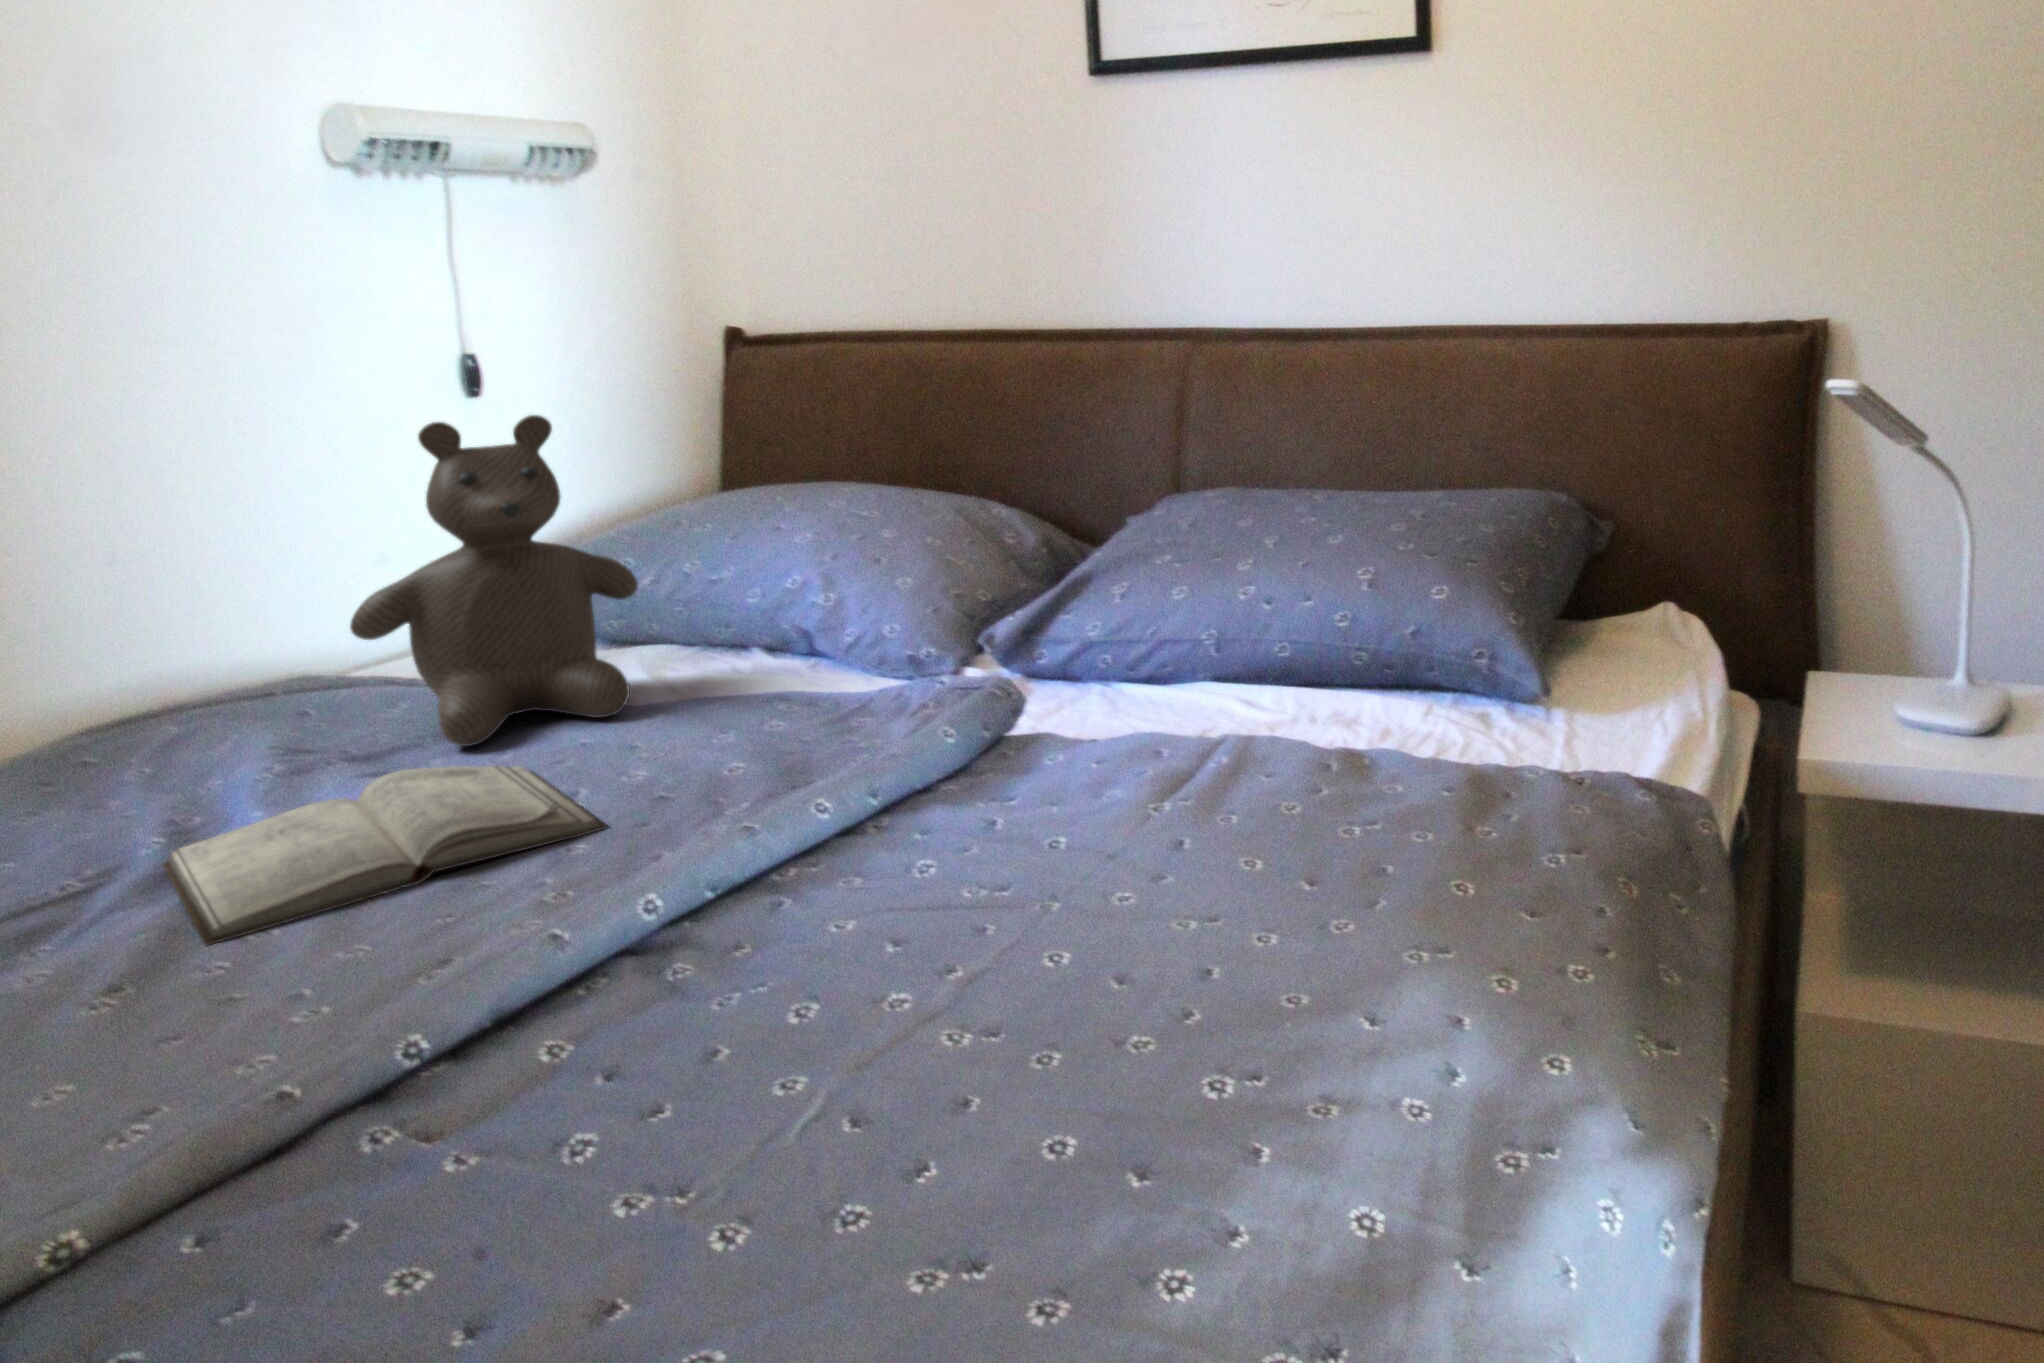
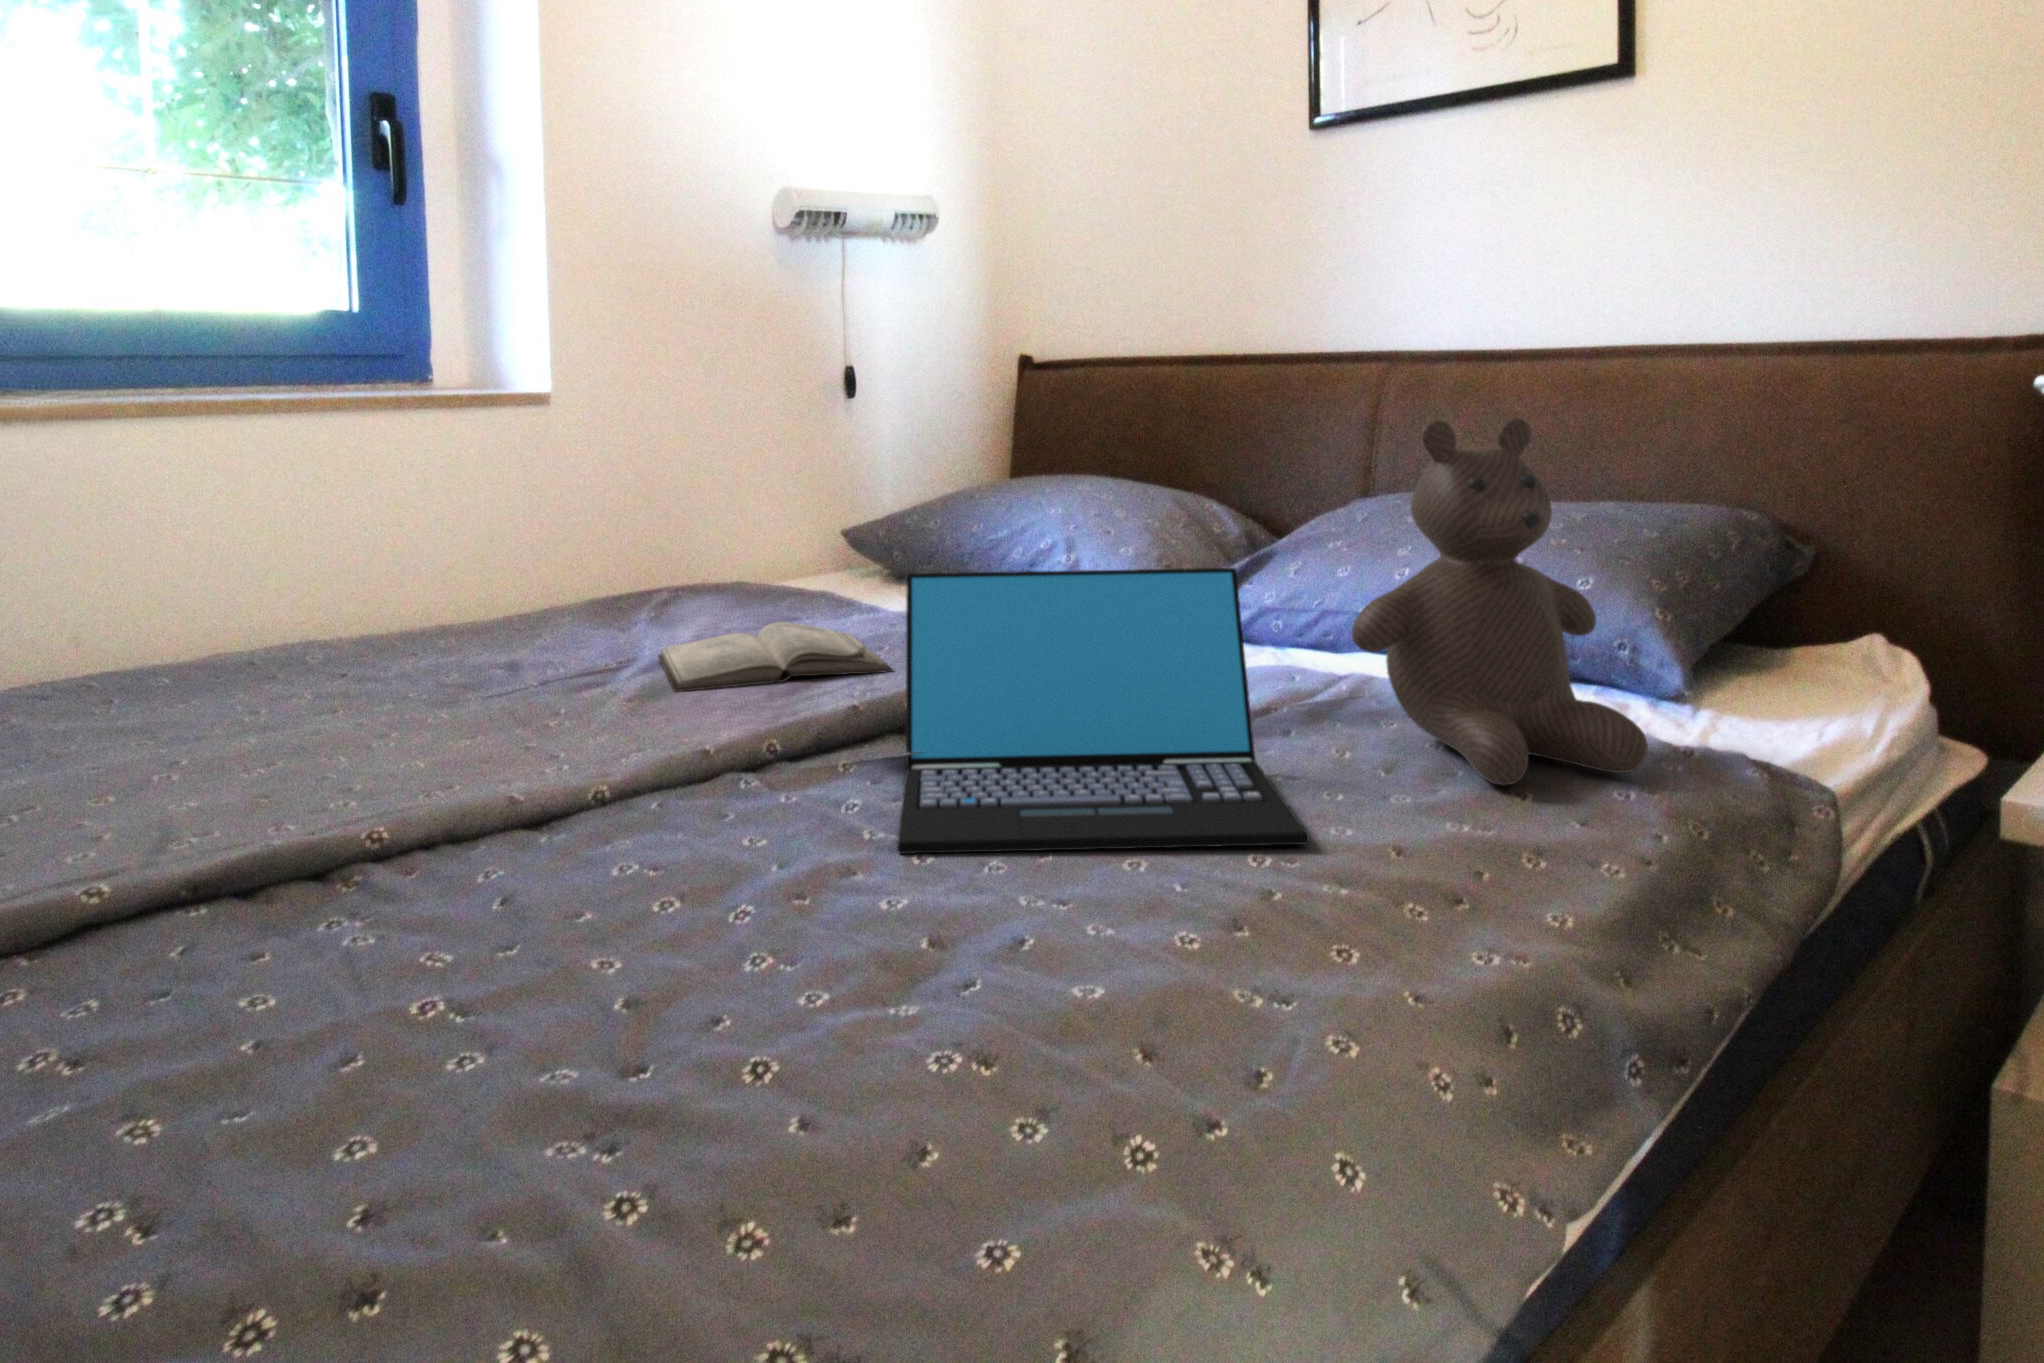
teddy bear: present [350,415,638,746] -> present [1352,418,1648,785]
laptop: none [648,656,1285,1235] -> present [897,568,1309,854]

